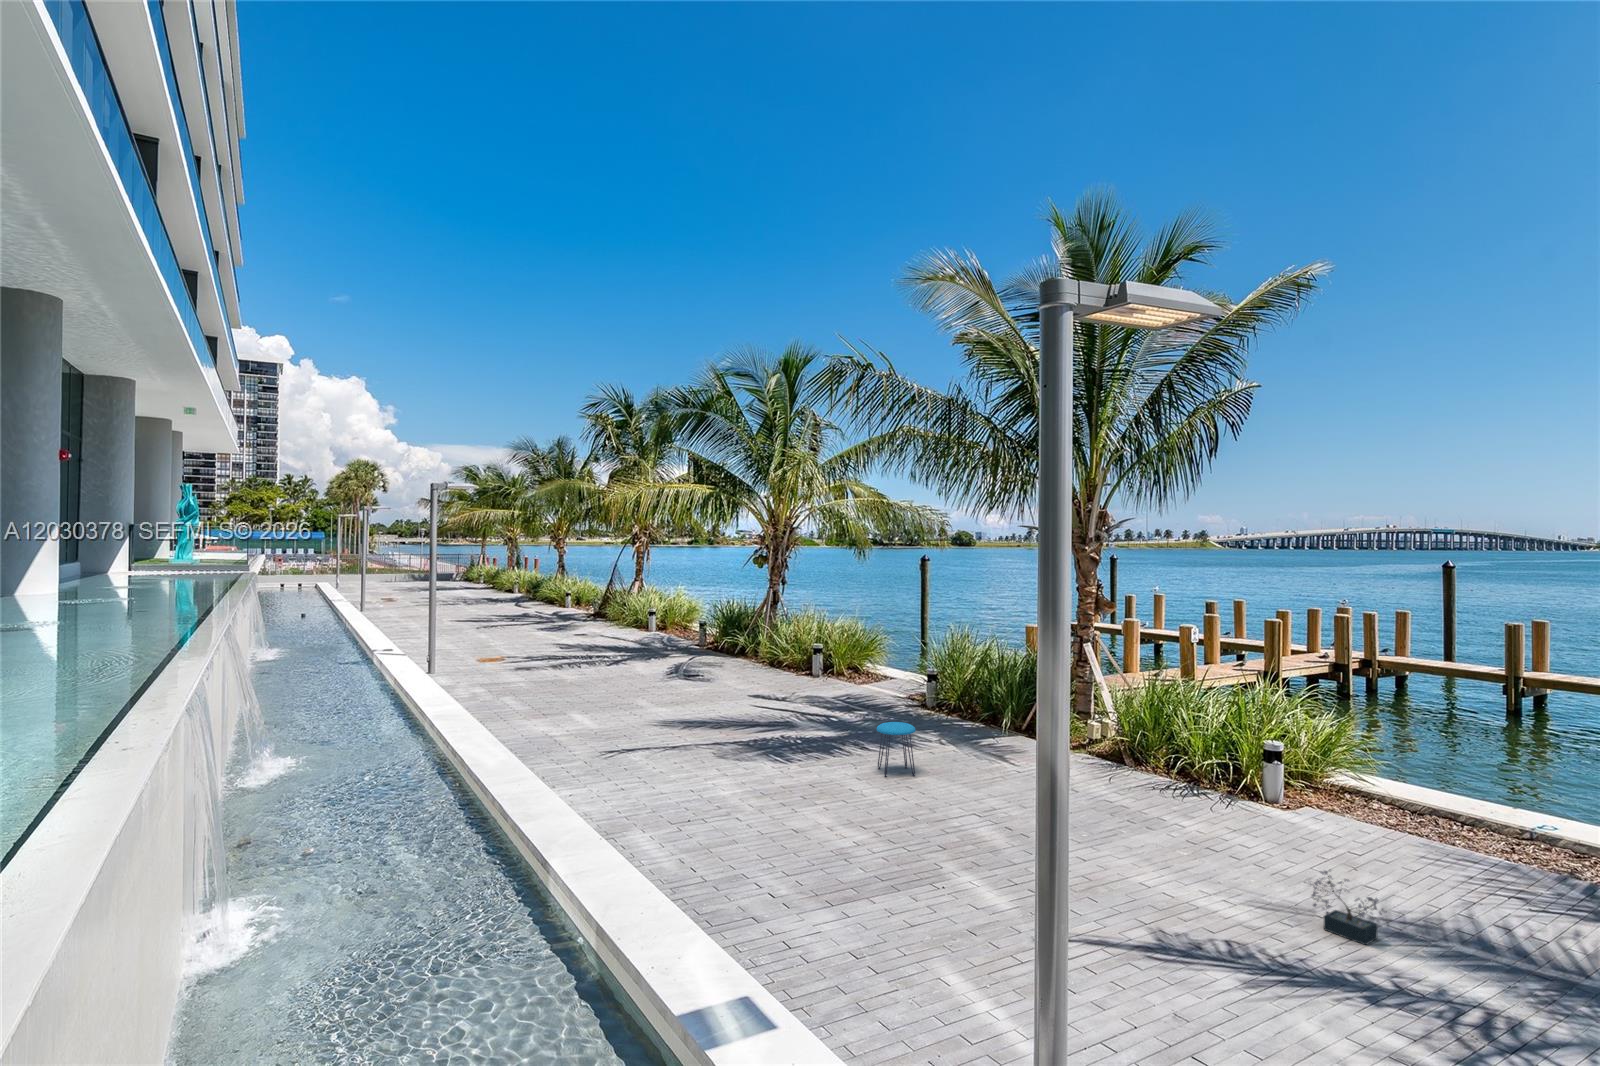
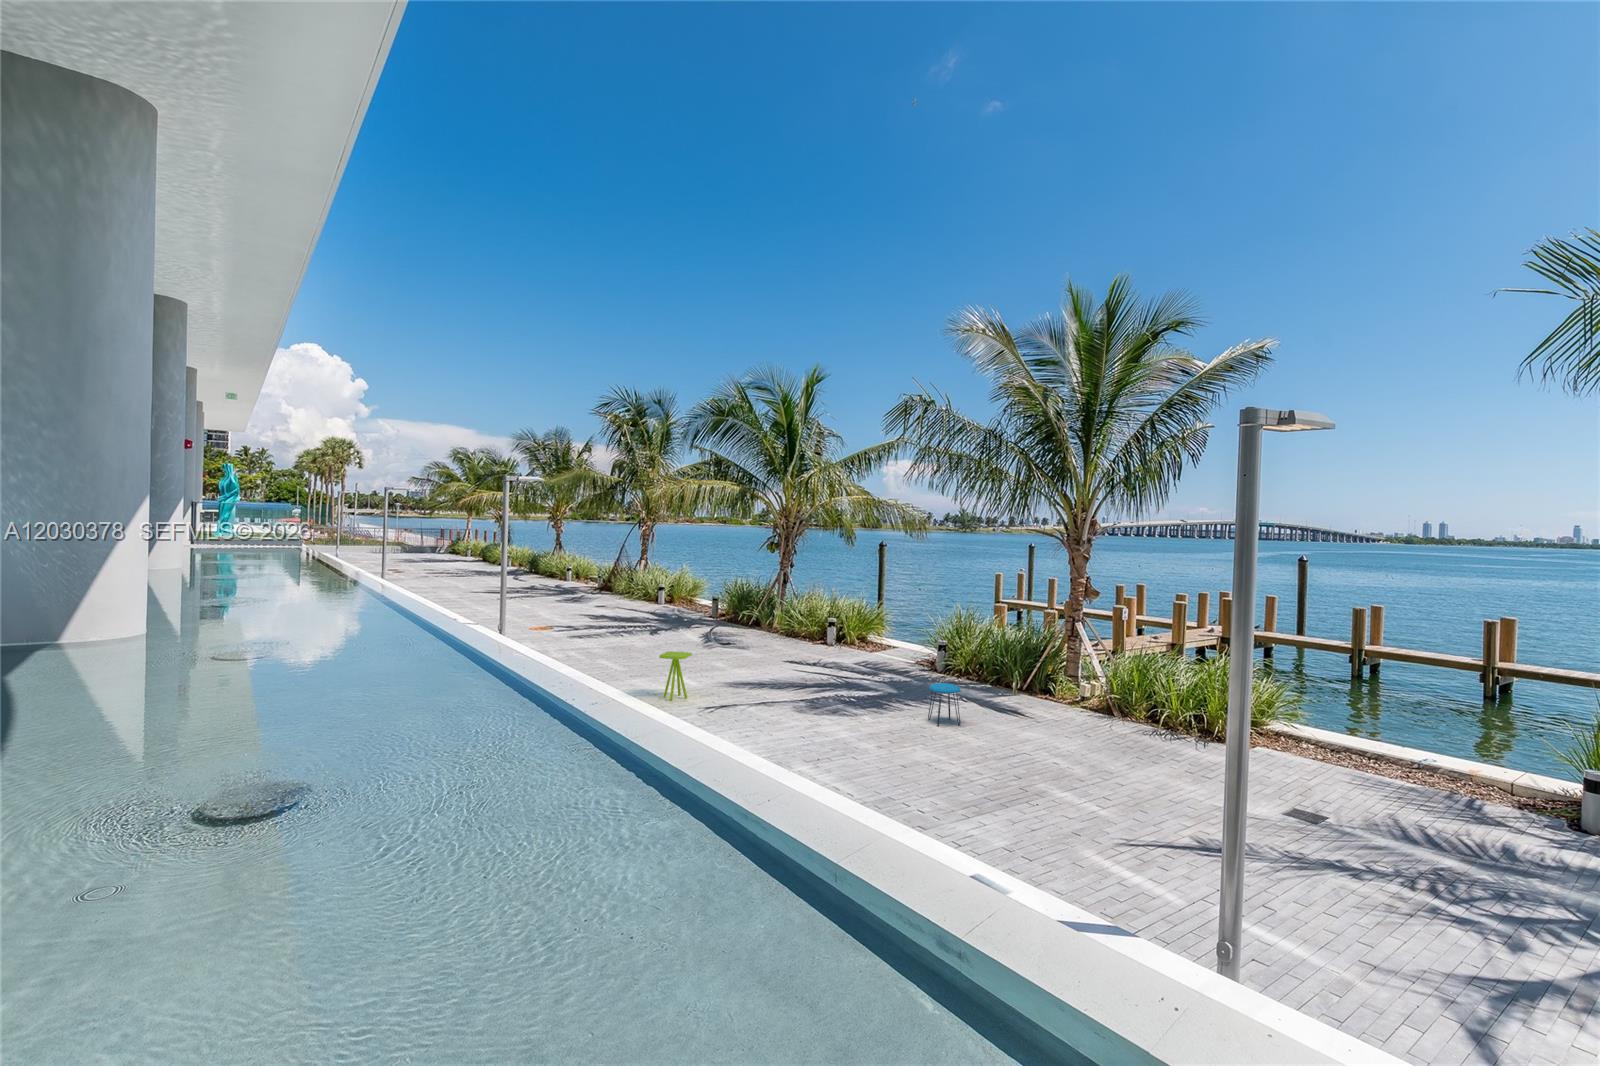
side table: none [559,685,601,744] -> present [659,652,692,700]
decorative plant: present [1312,871,1384,945] -> none [1300,790,1356,842]

